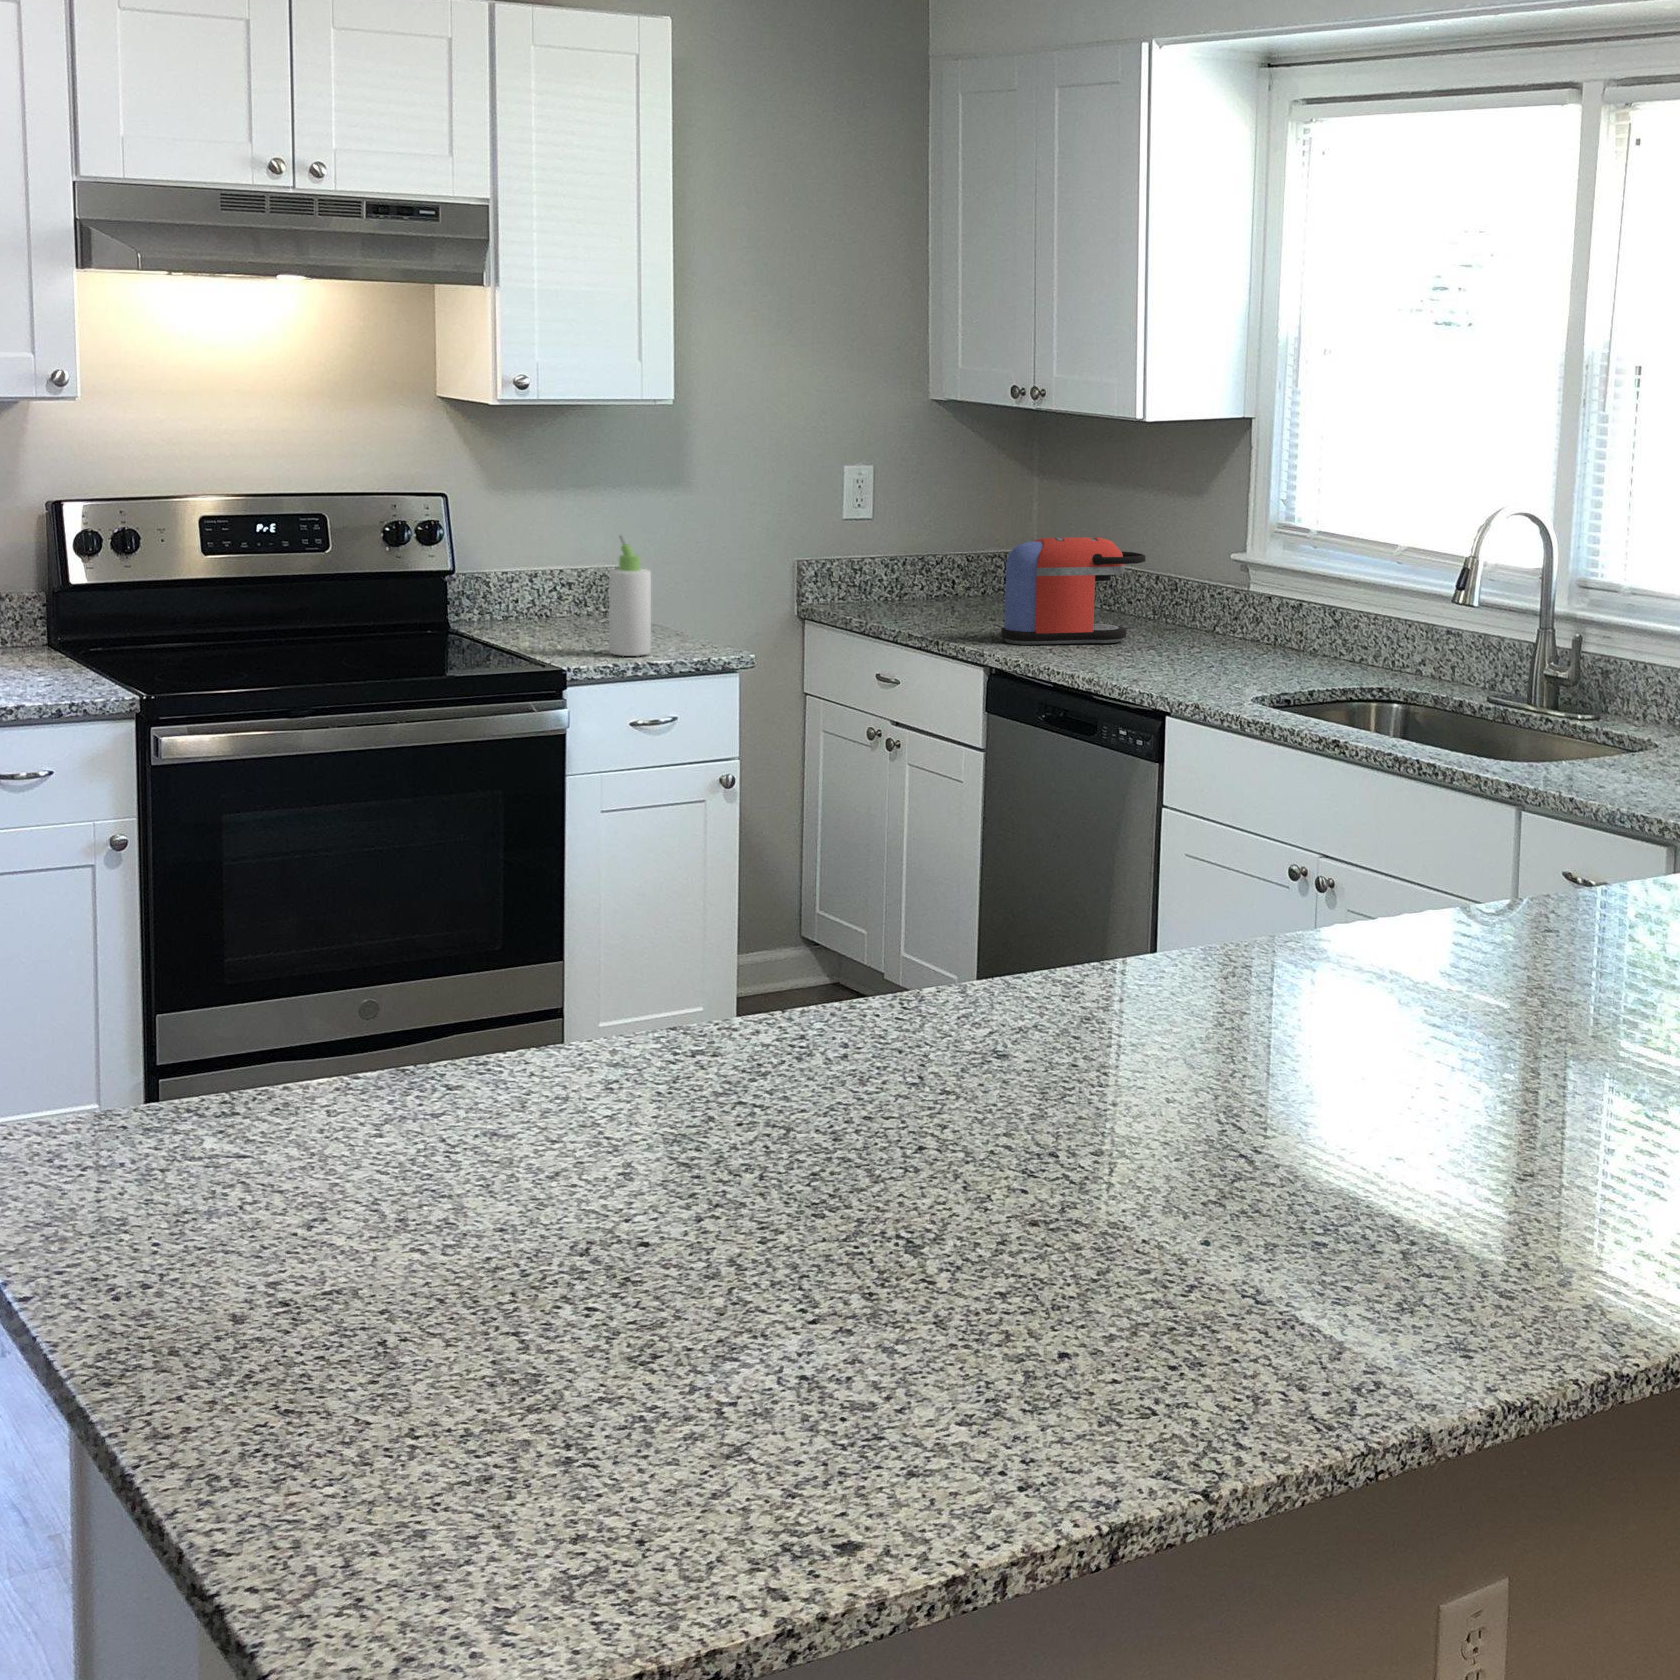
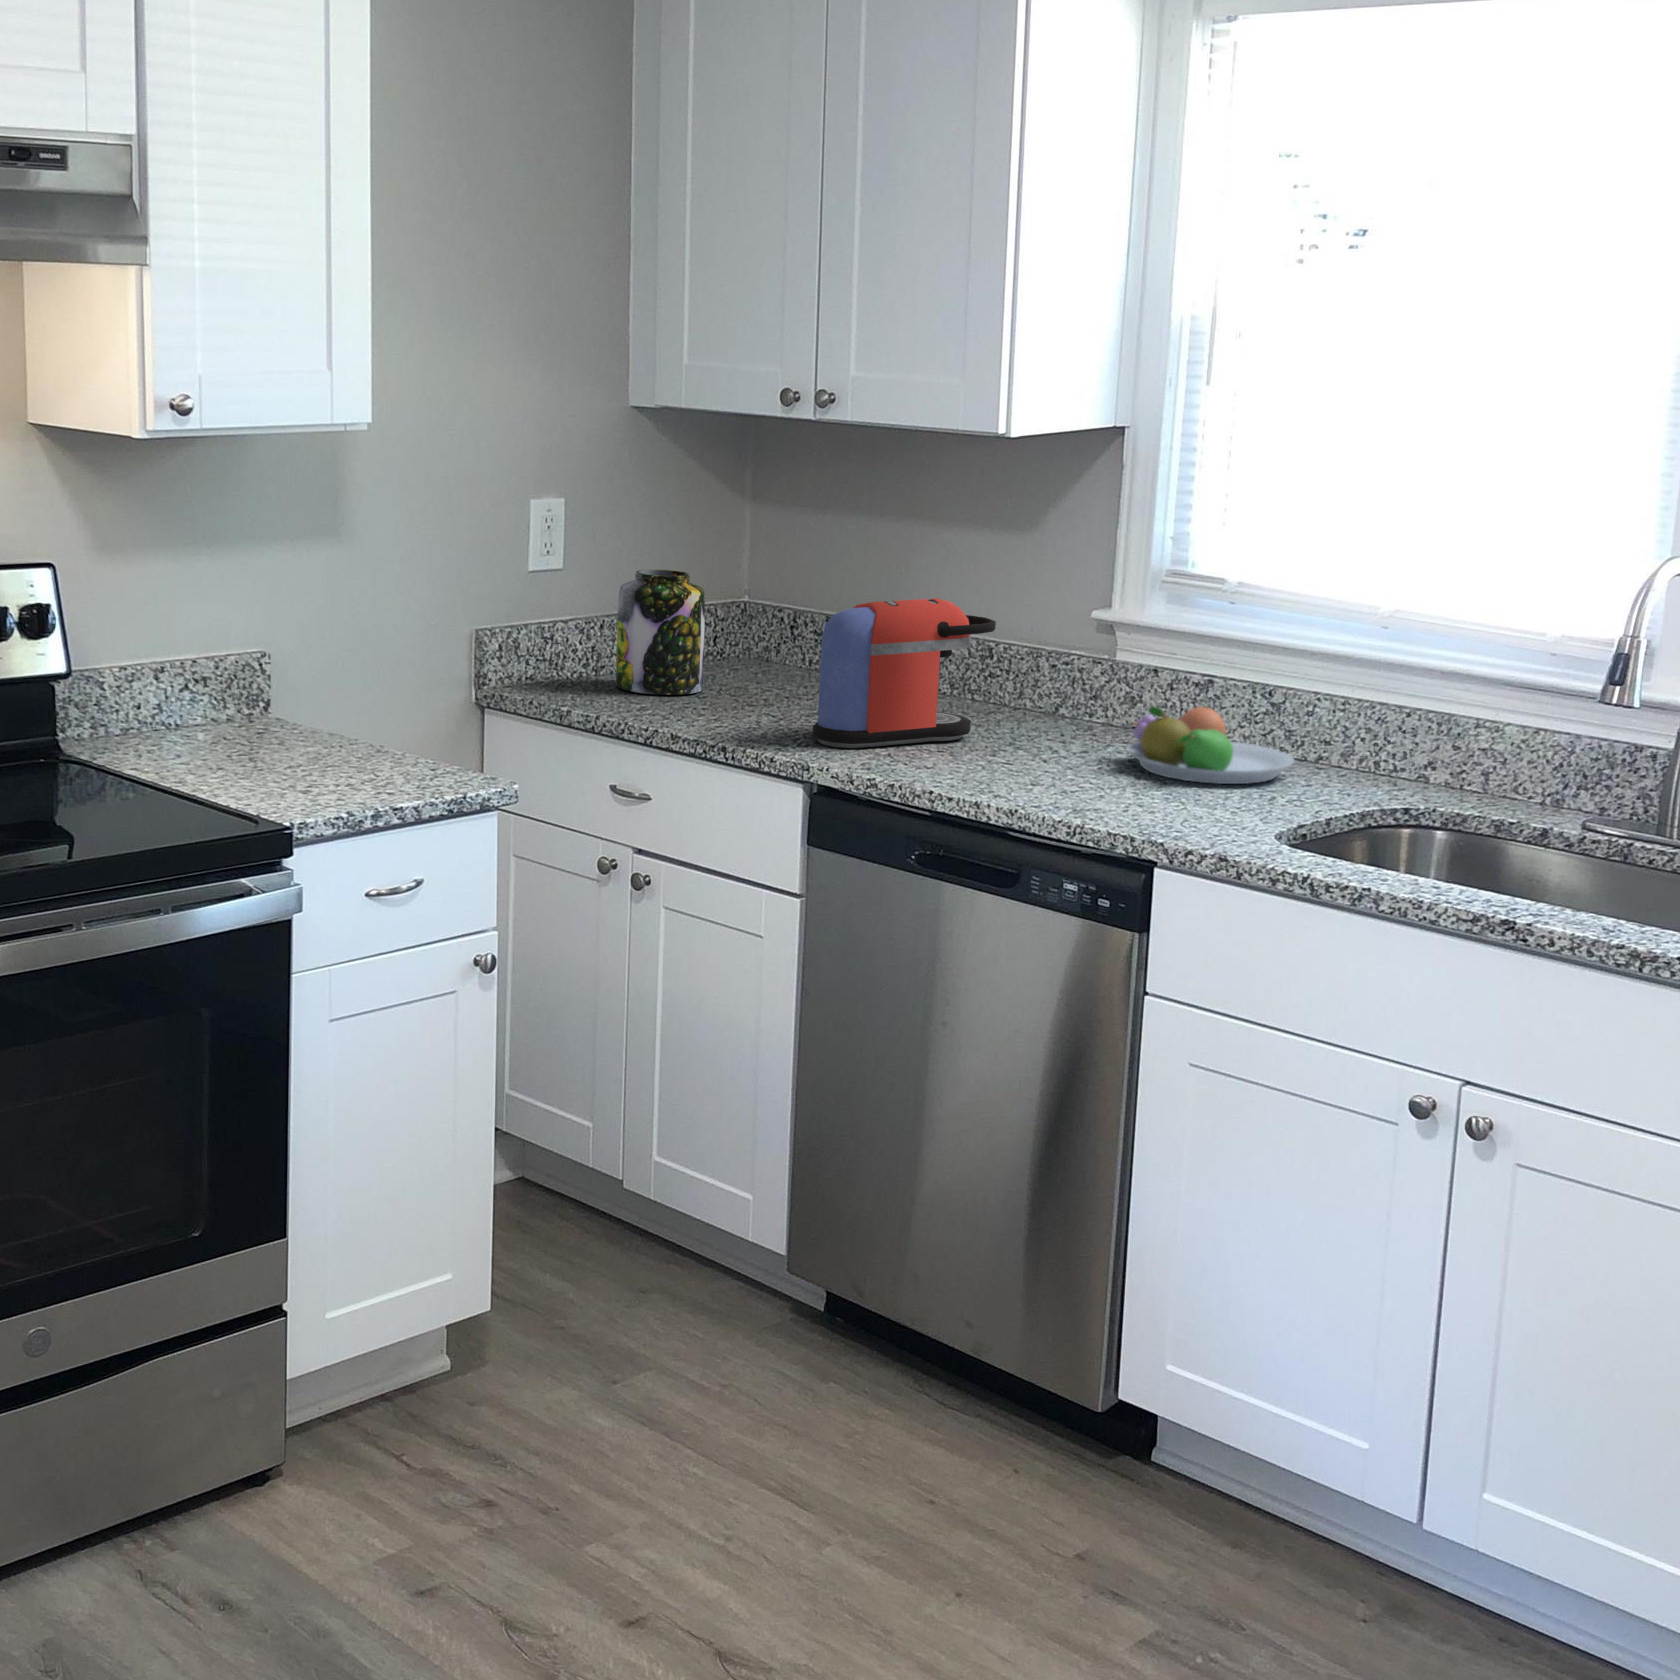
jar: none [901,519,966,612] -> present [616,569,705,695]
bottle: present [609,535,651,656] -> none [318,620,376,793]
fruit bowl: none [1215,616,1335,672] -> present [1128,706,1294,784]

